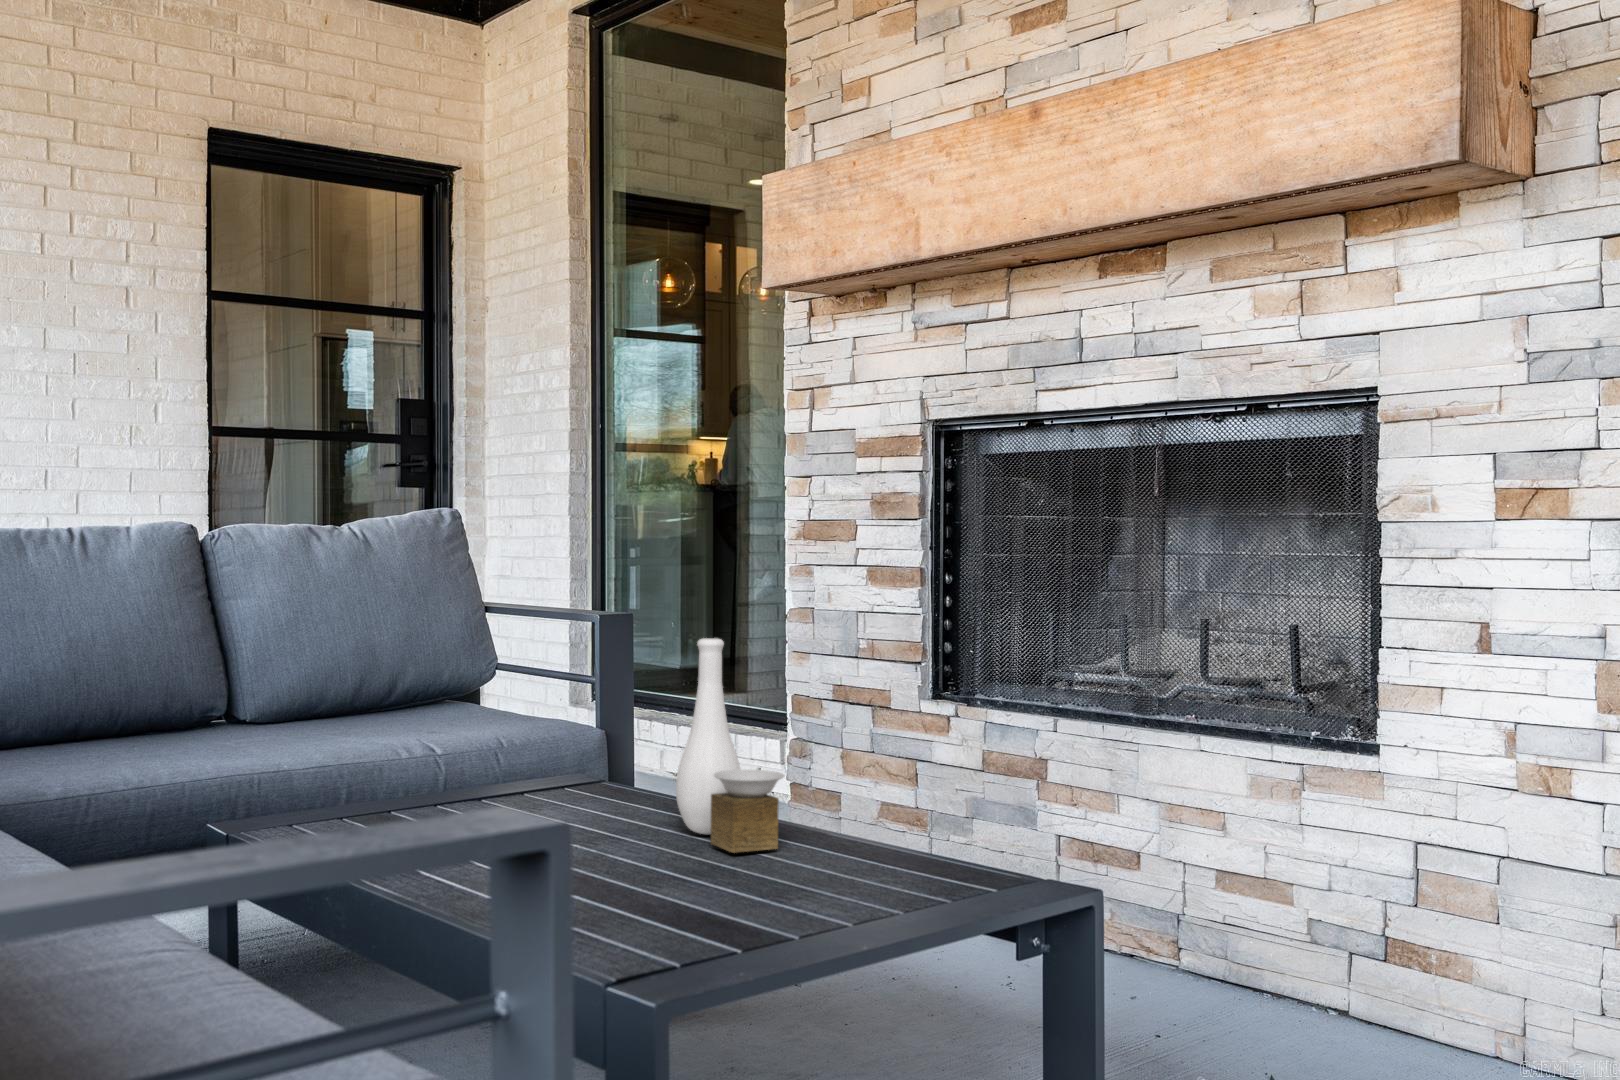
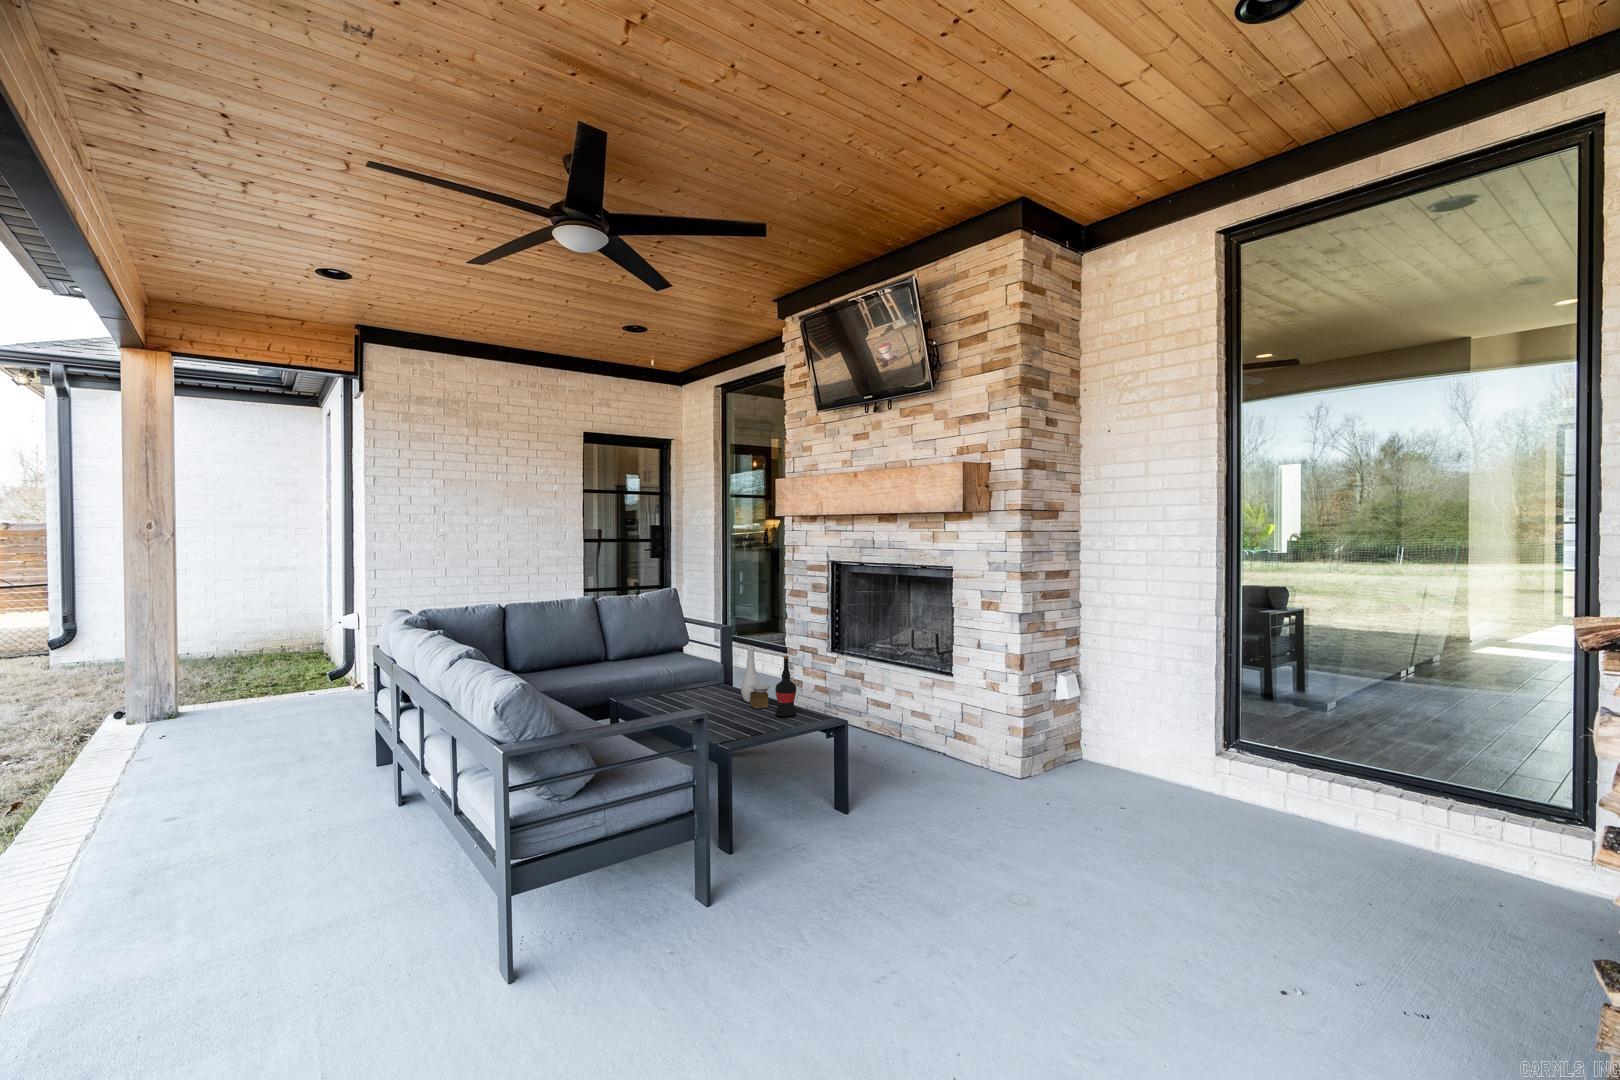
wine bottle: none [813,651,892,878] -> present [775,656,796,717]

